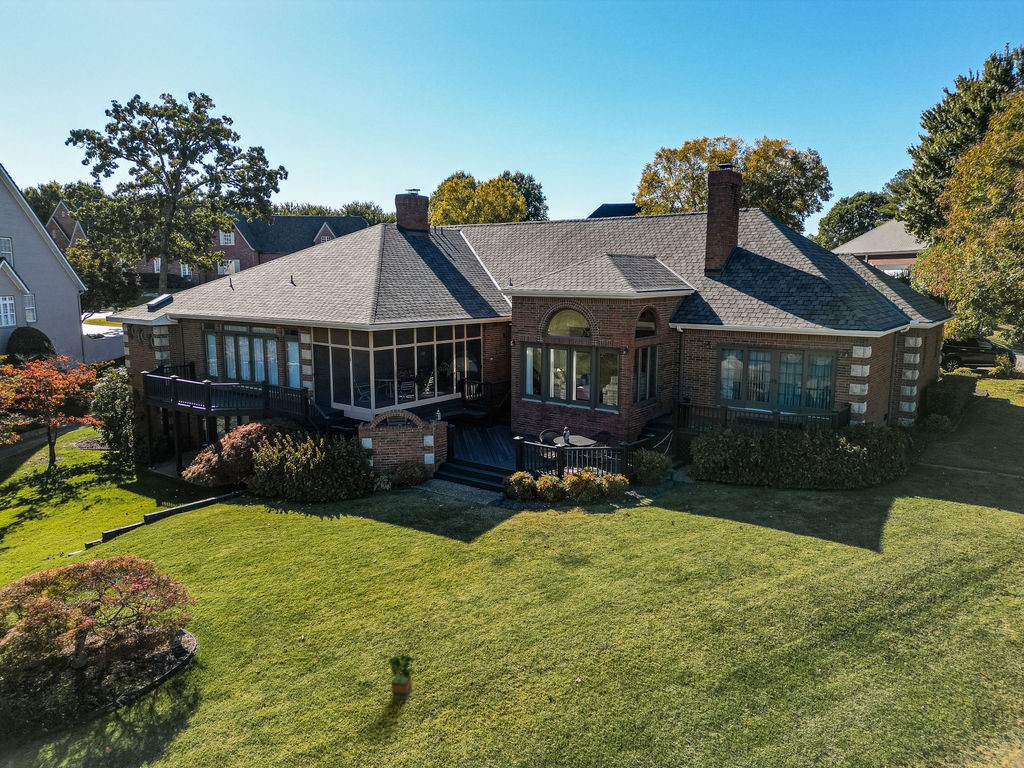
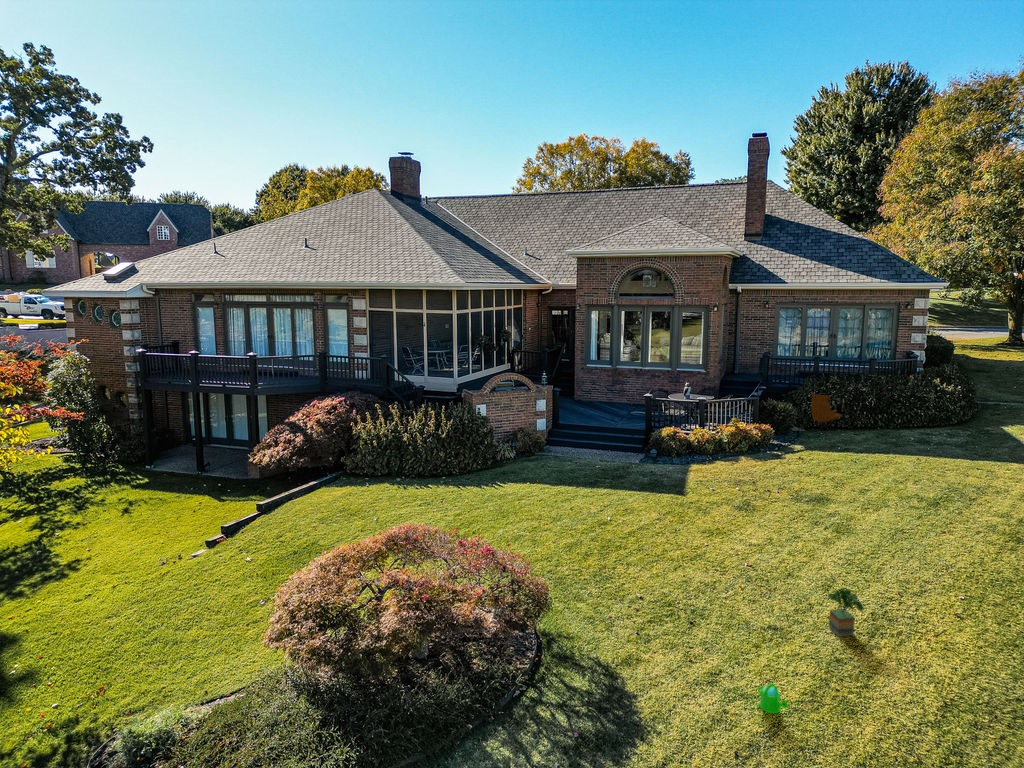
lounge chair: none [697,448,742,490] -> present [811,394,842,431]
watering can: none [243,725,261,751] -> present [758,683,788,713]

